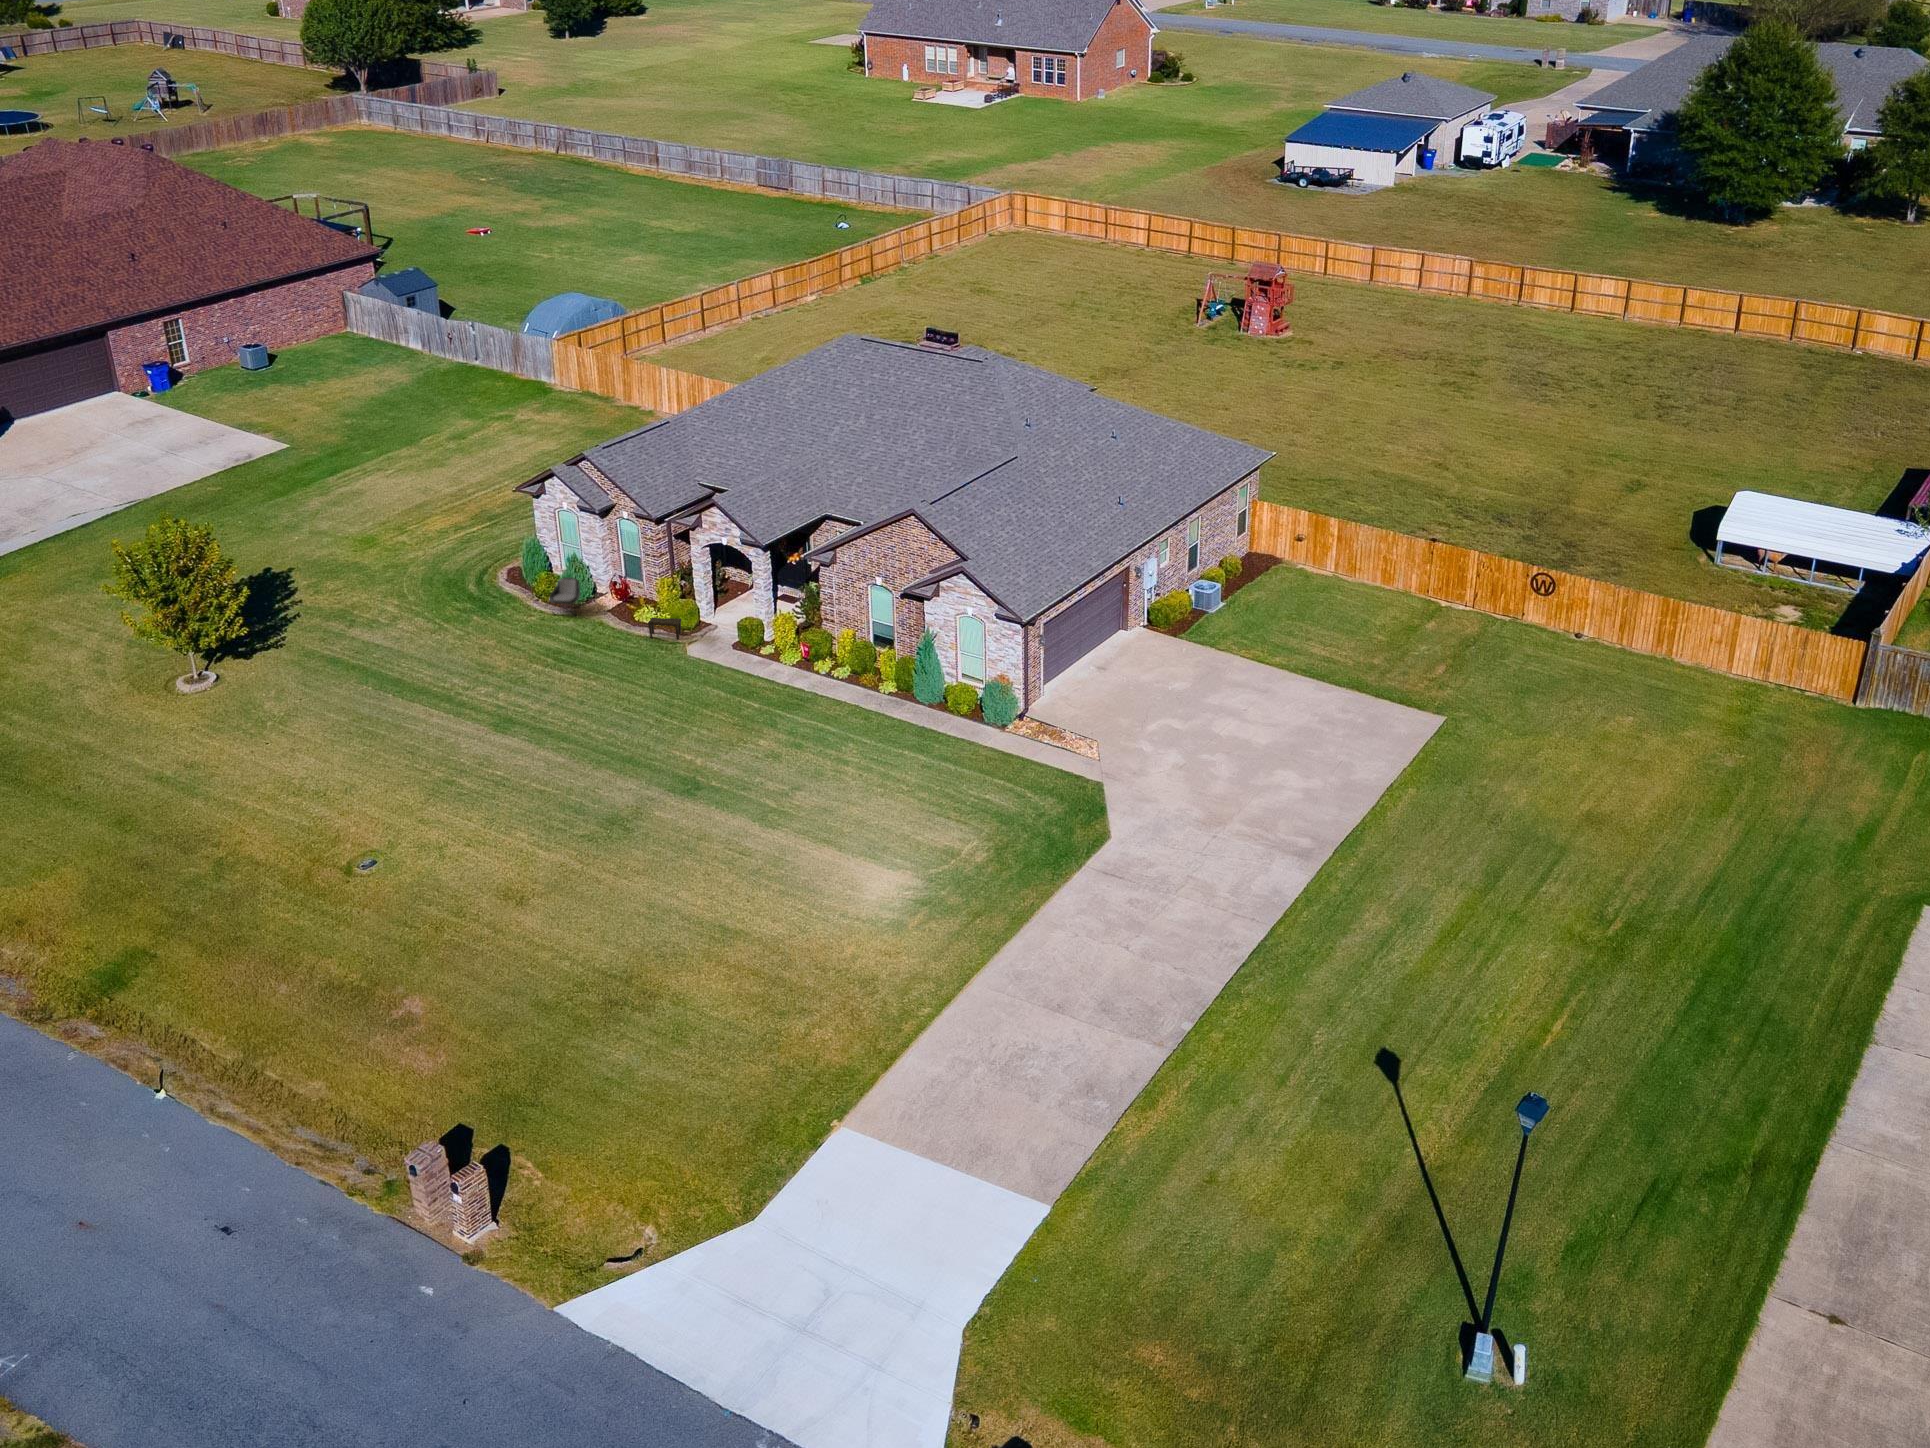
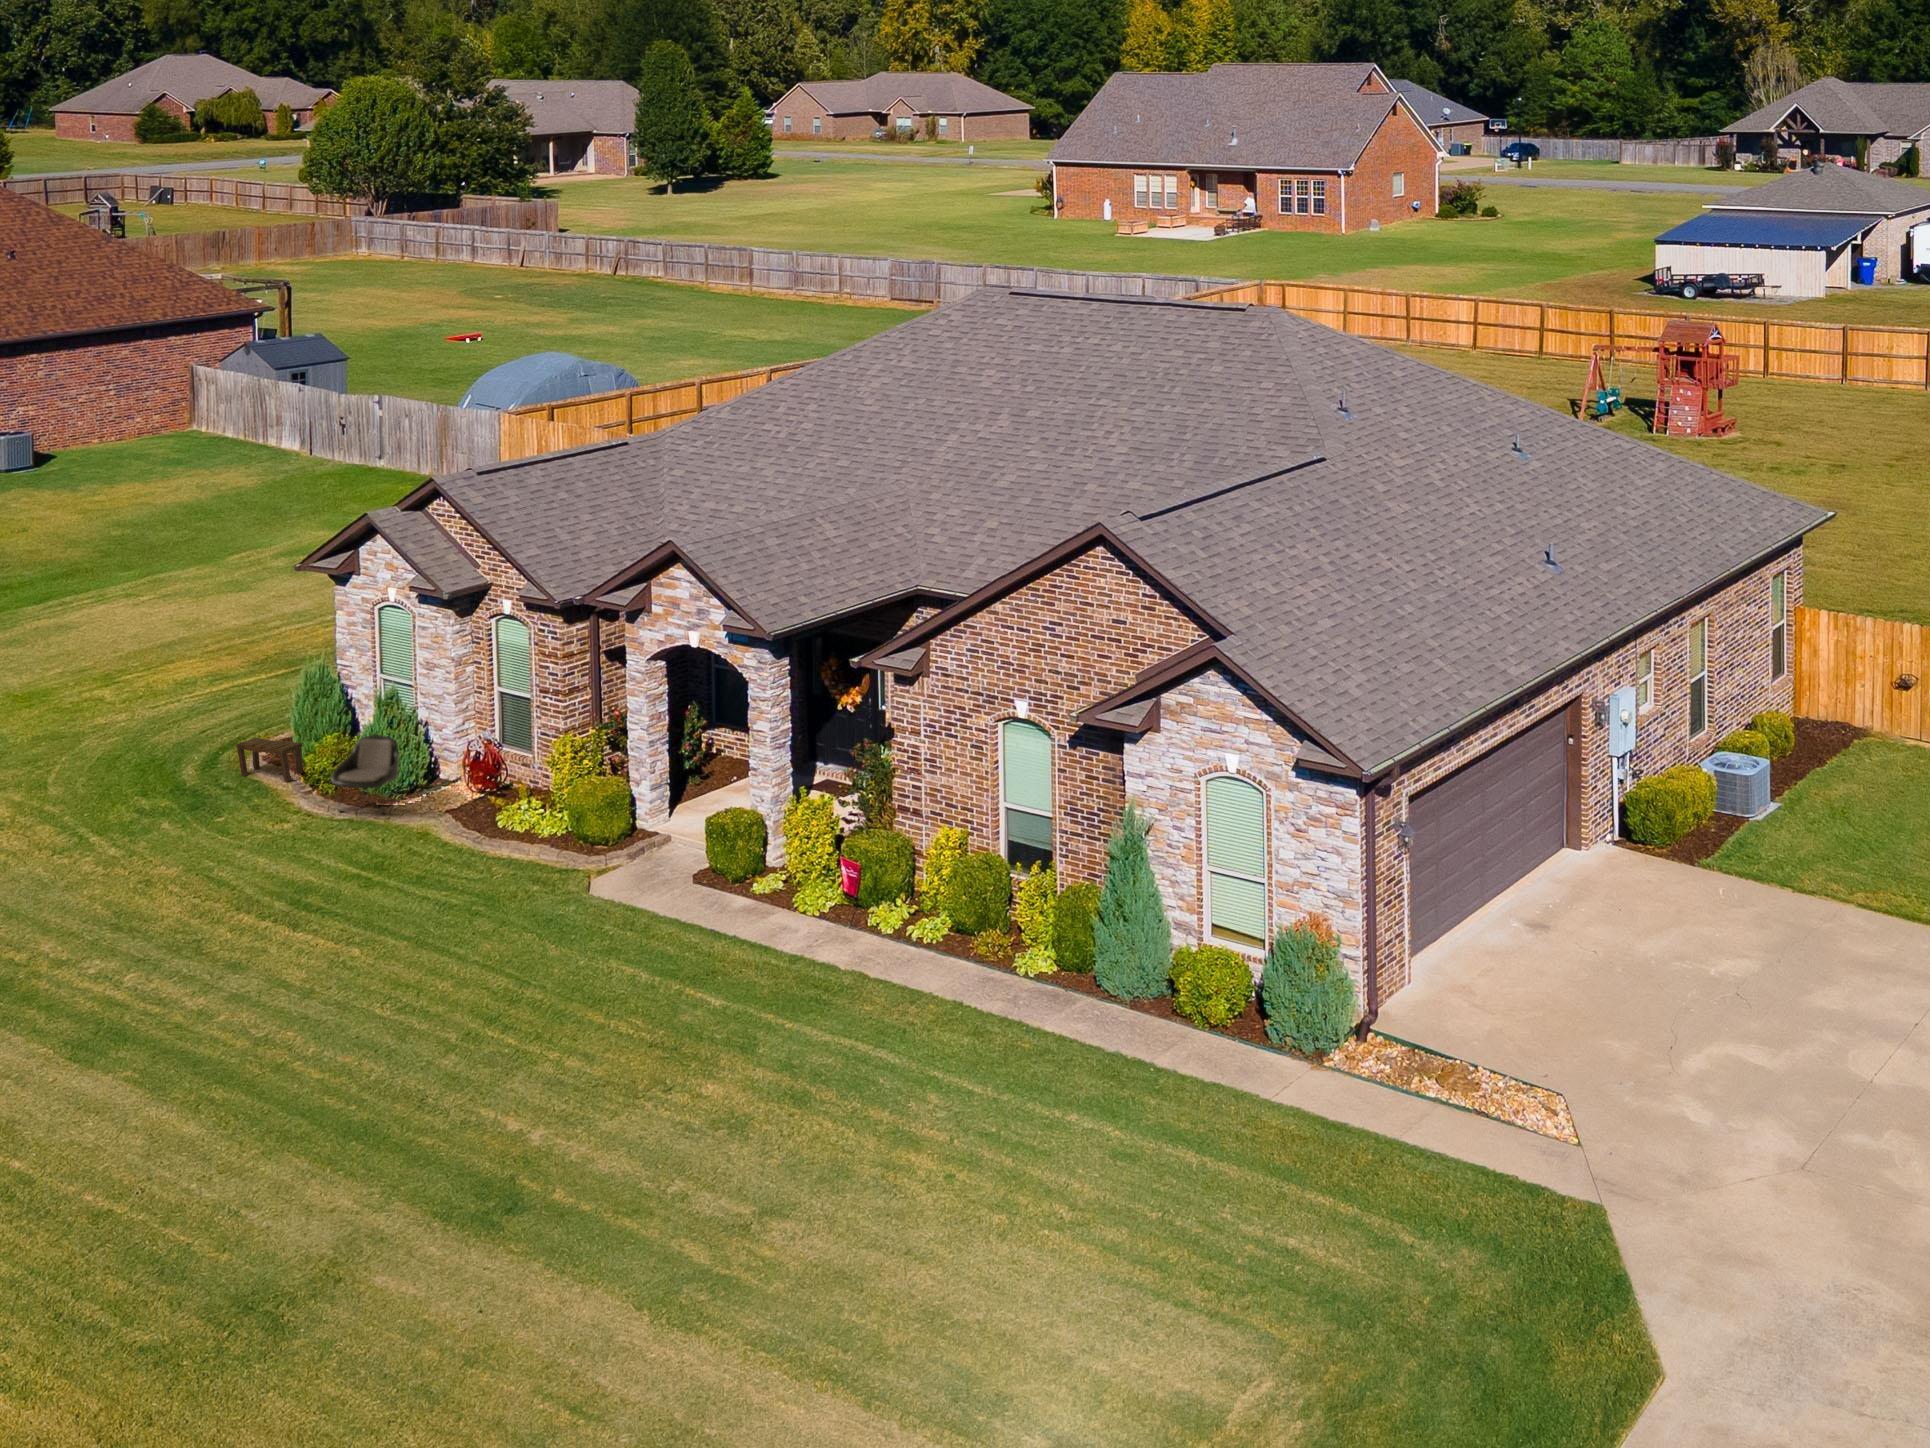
bench: present [648,617,681,639] -> present [236,737,303,782]

